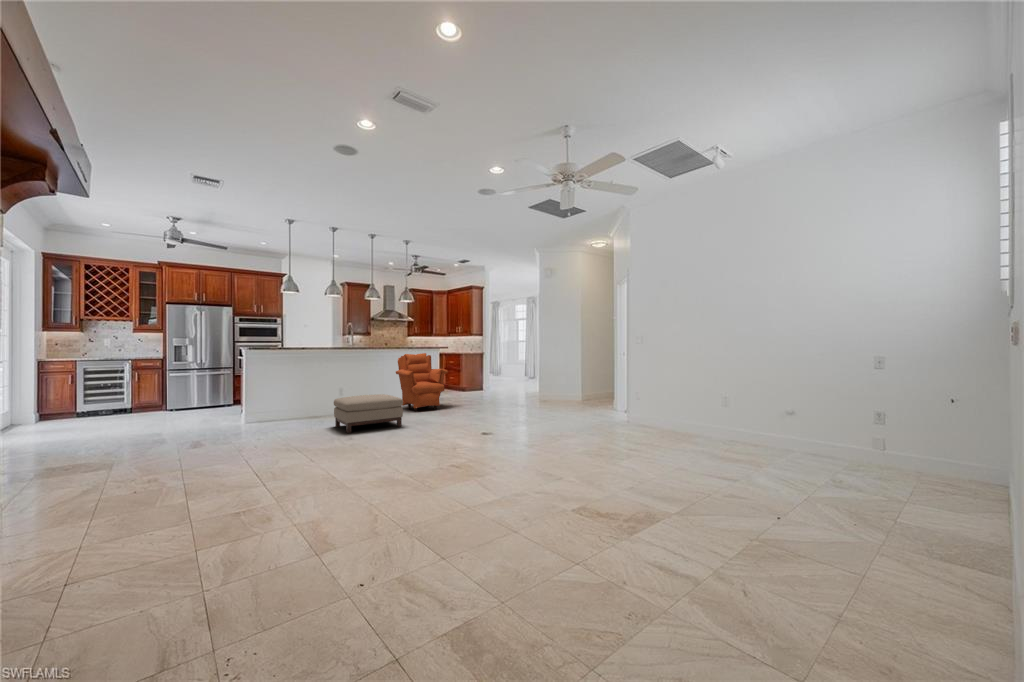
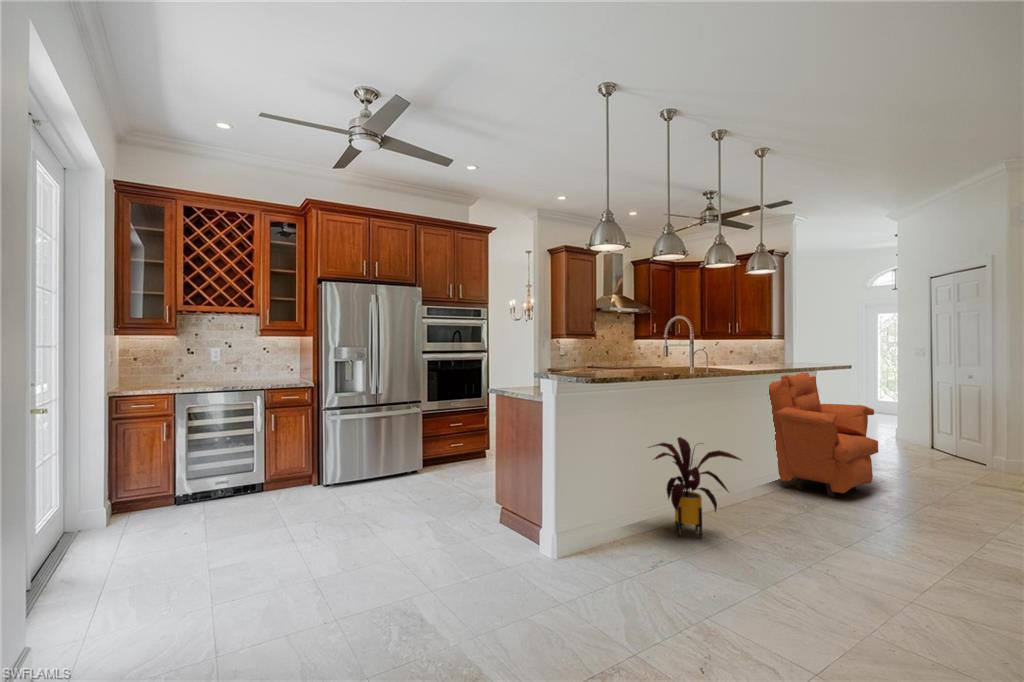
house plant: none [294,380,333,421] -> present [651,437,741,538]
ottoman: present [334,394,403,433] -> none [809,481,1003,621]

